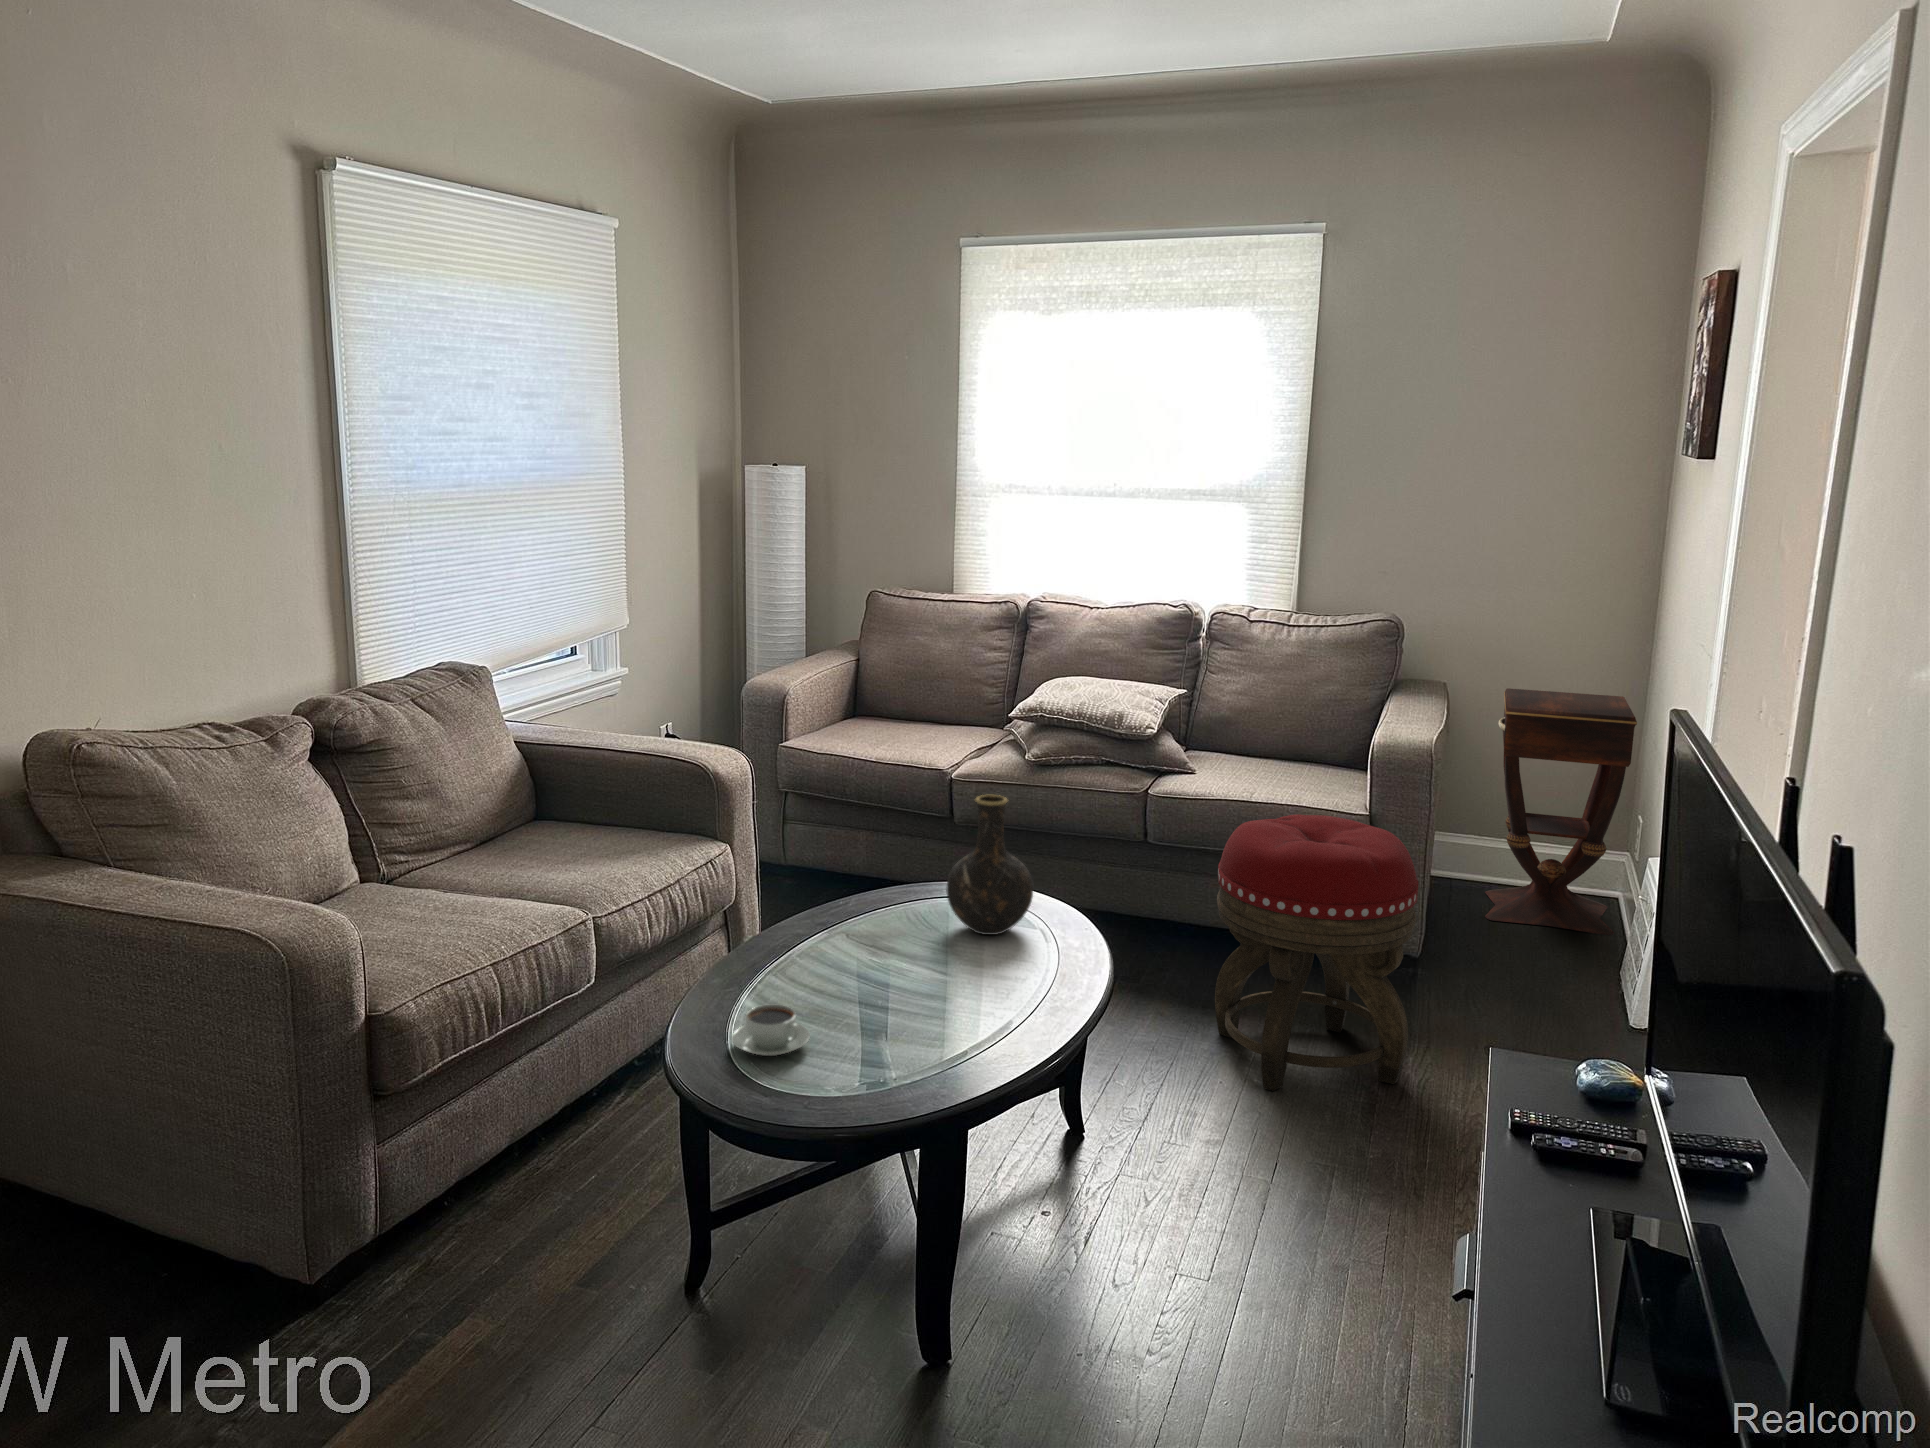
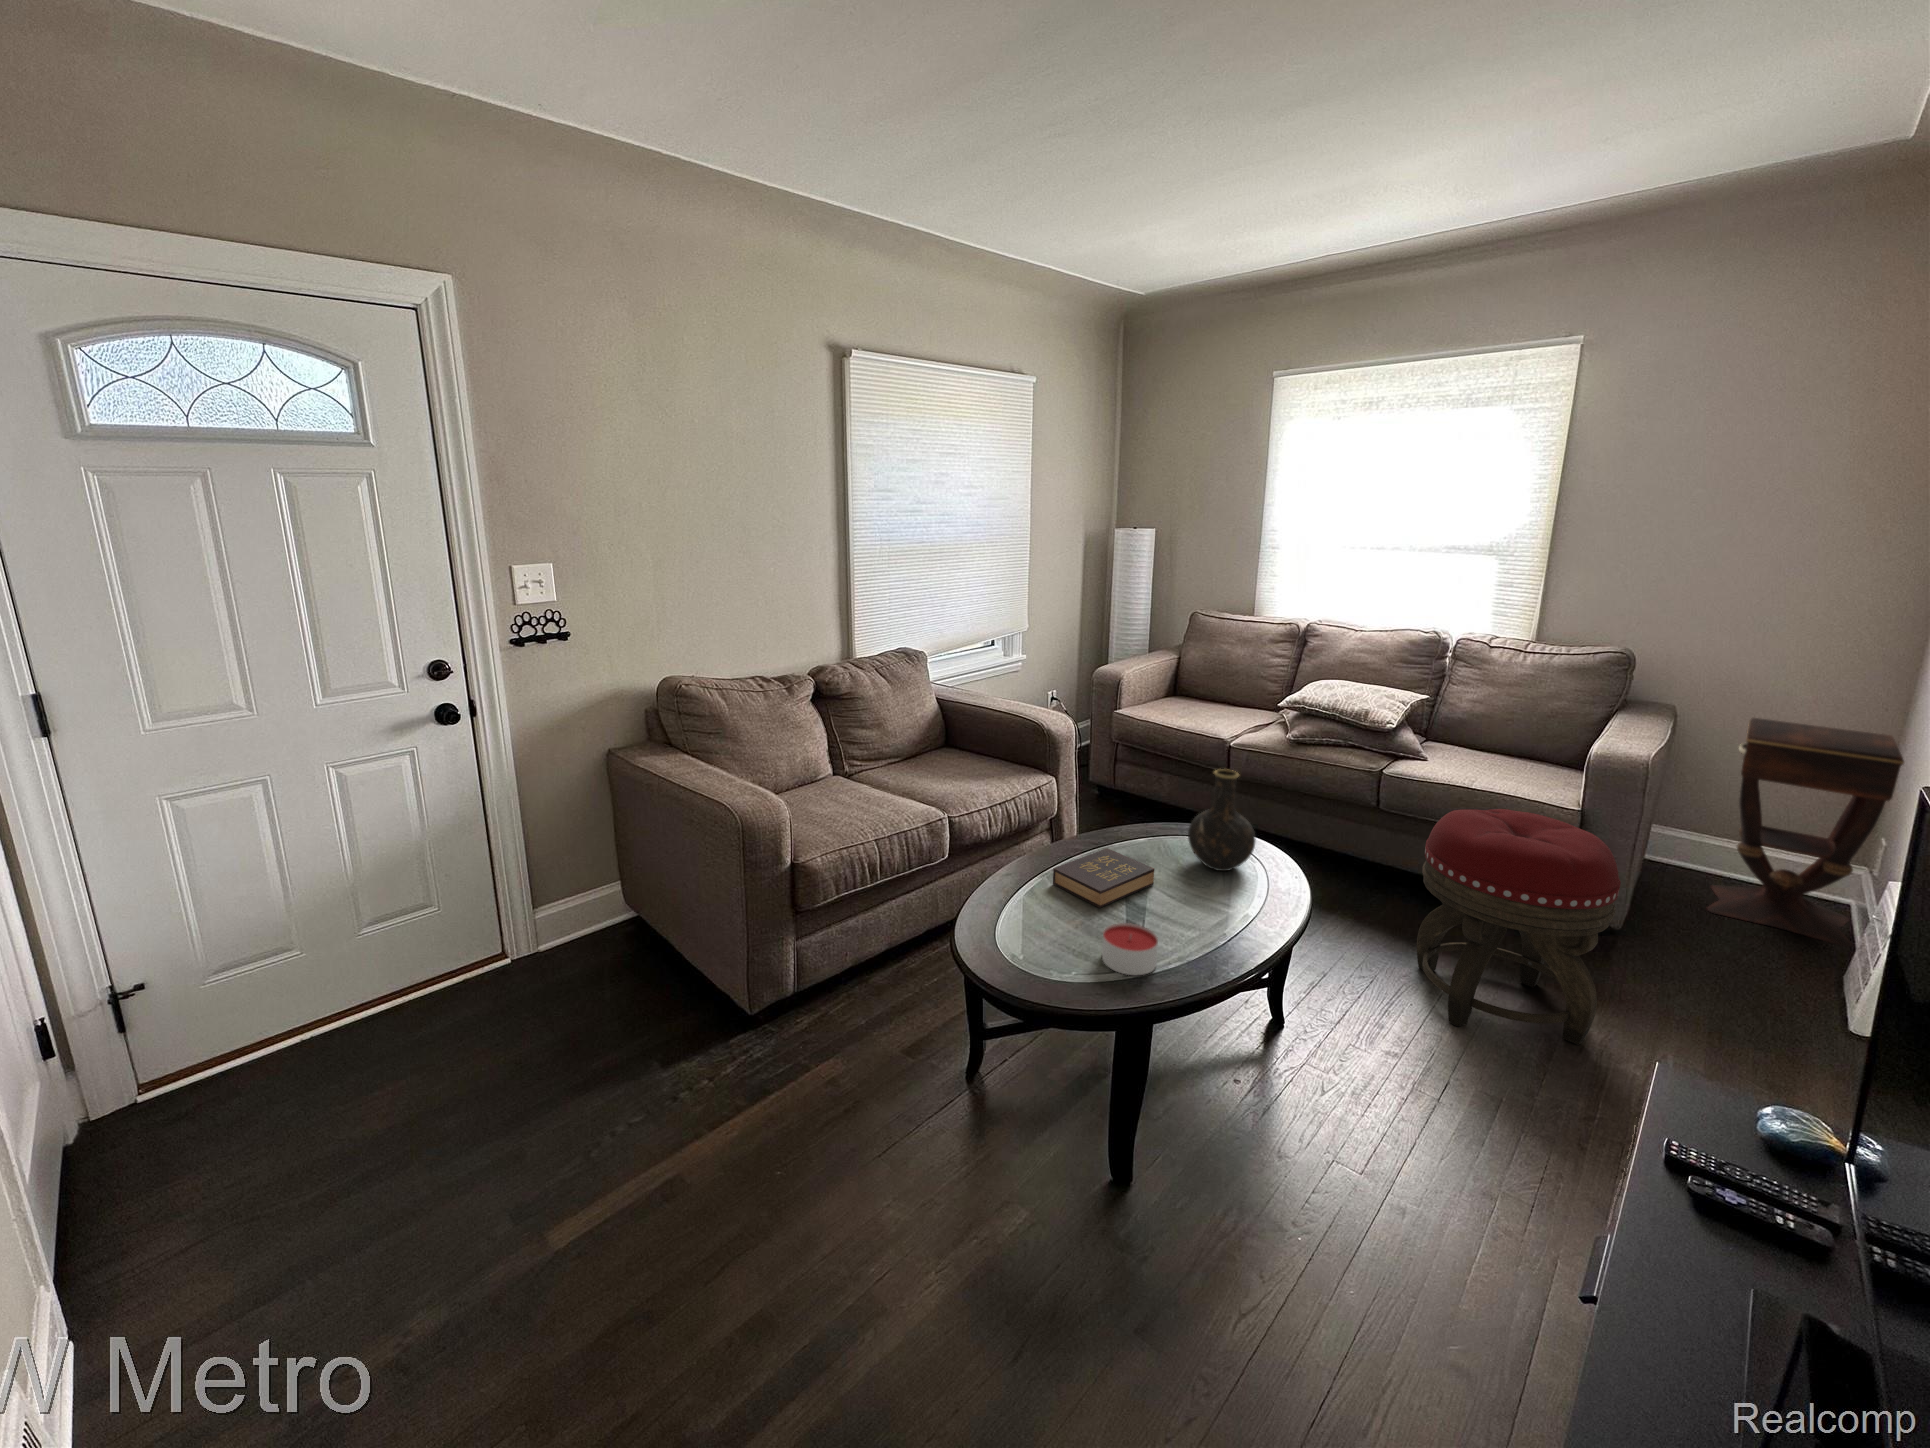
hardback book: none [780,925,915,1004] -> present [1053,848,1154,908]
coffee cup: present [732,1005,810,1056] -> none [1002,901,1057,938]
candle: none [881,1009,954,1075] -> present [1102,923,1158,975]

